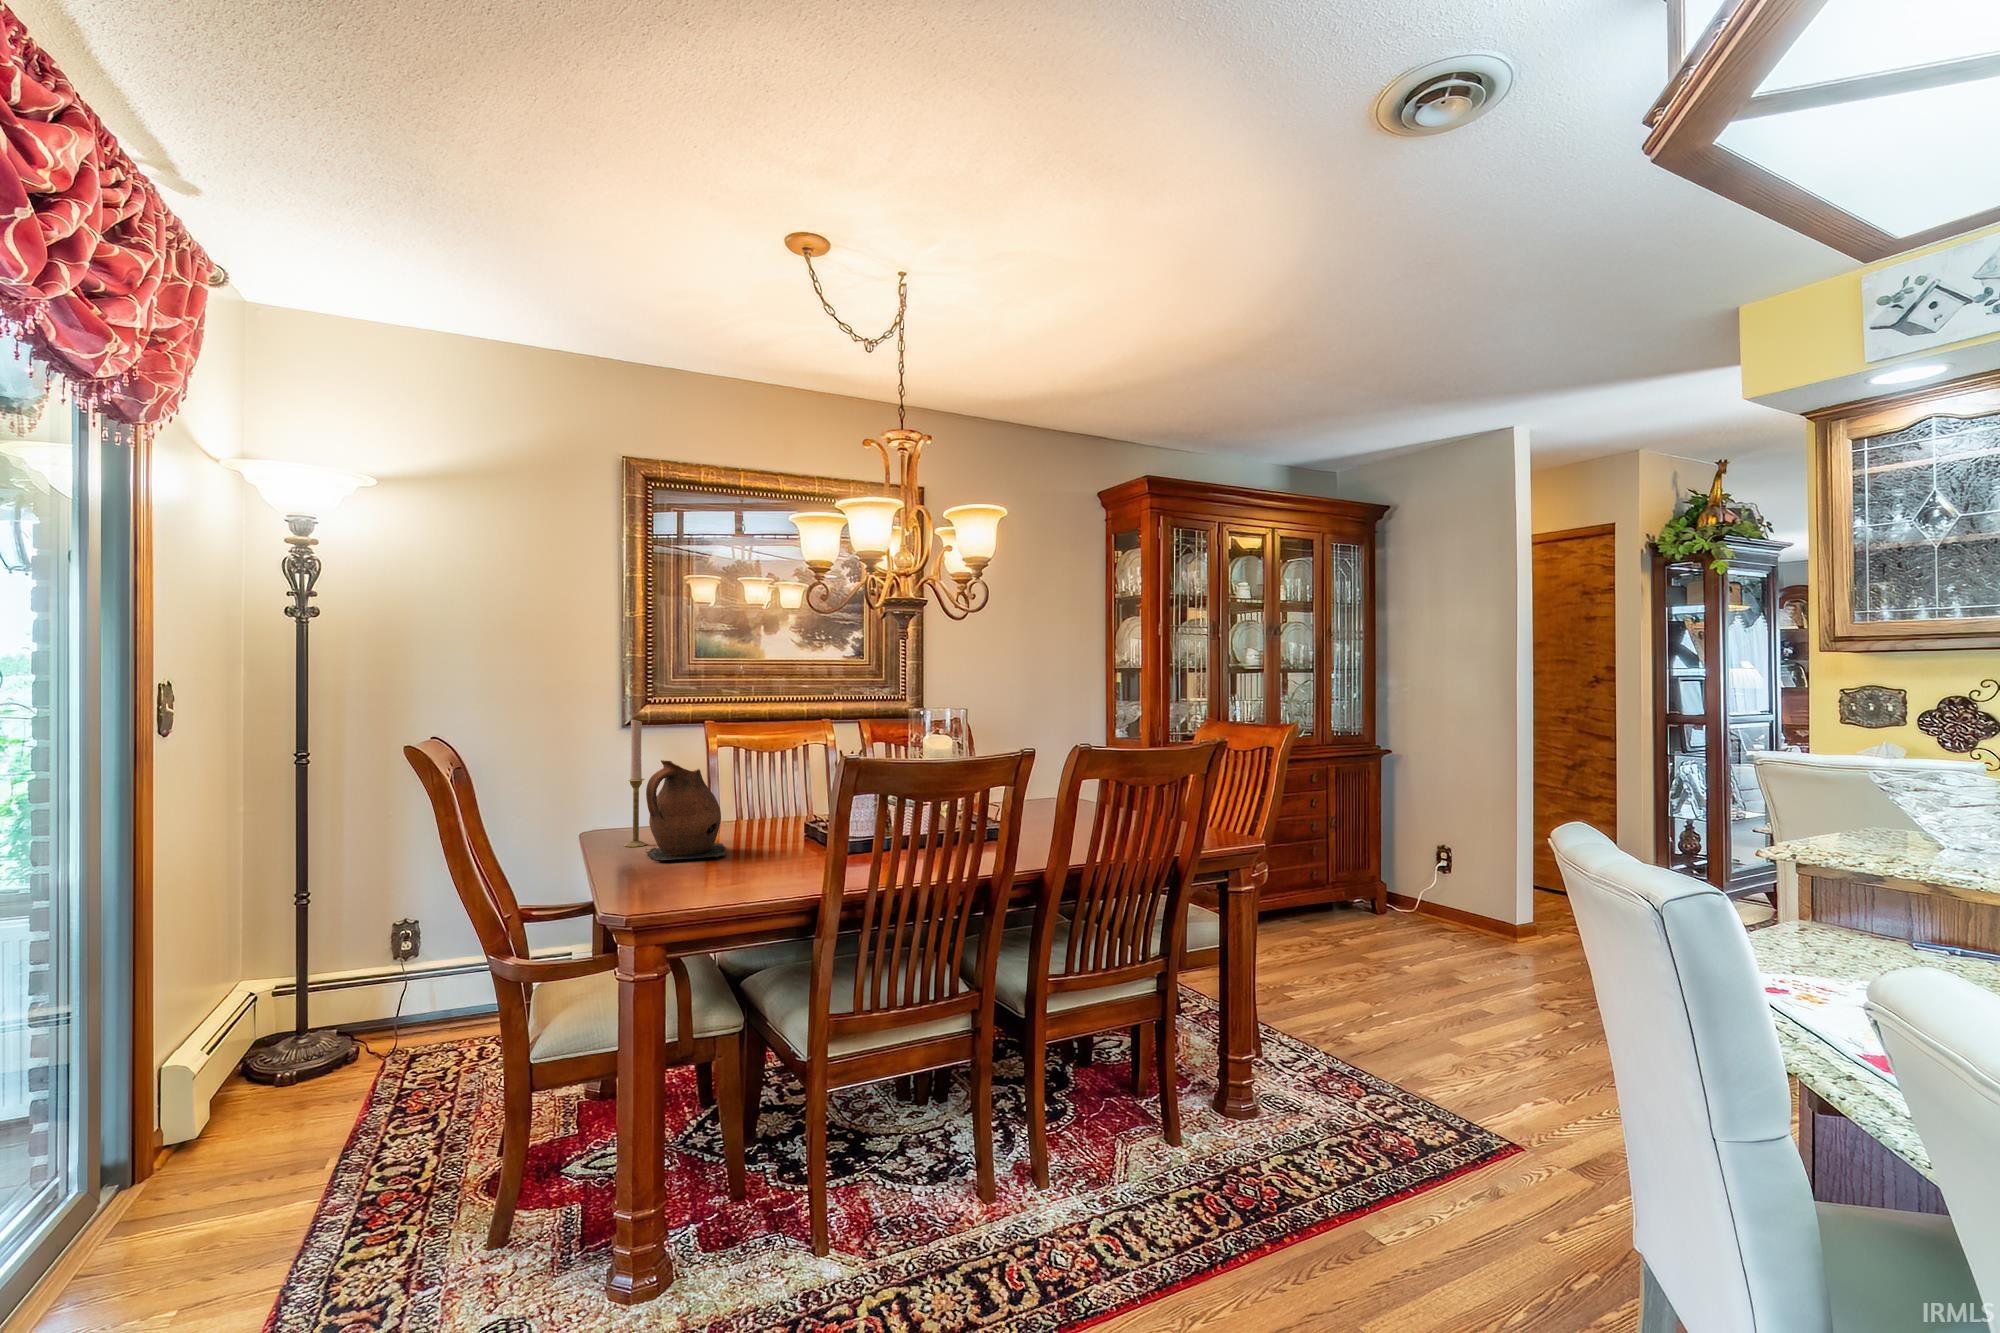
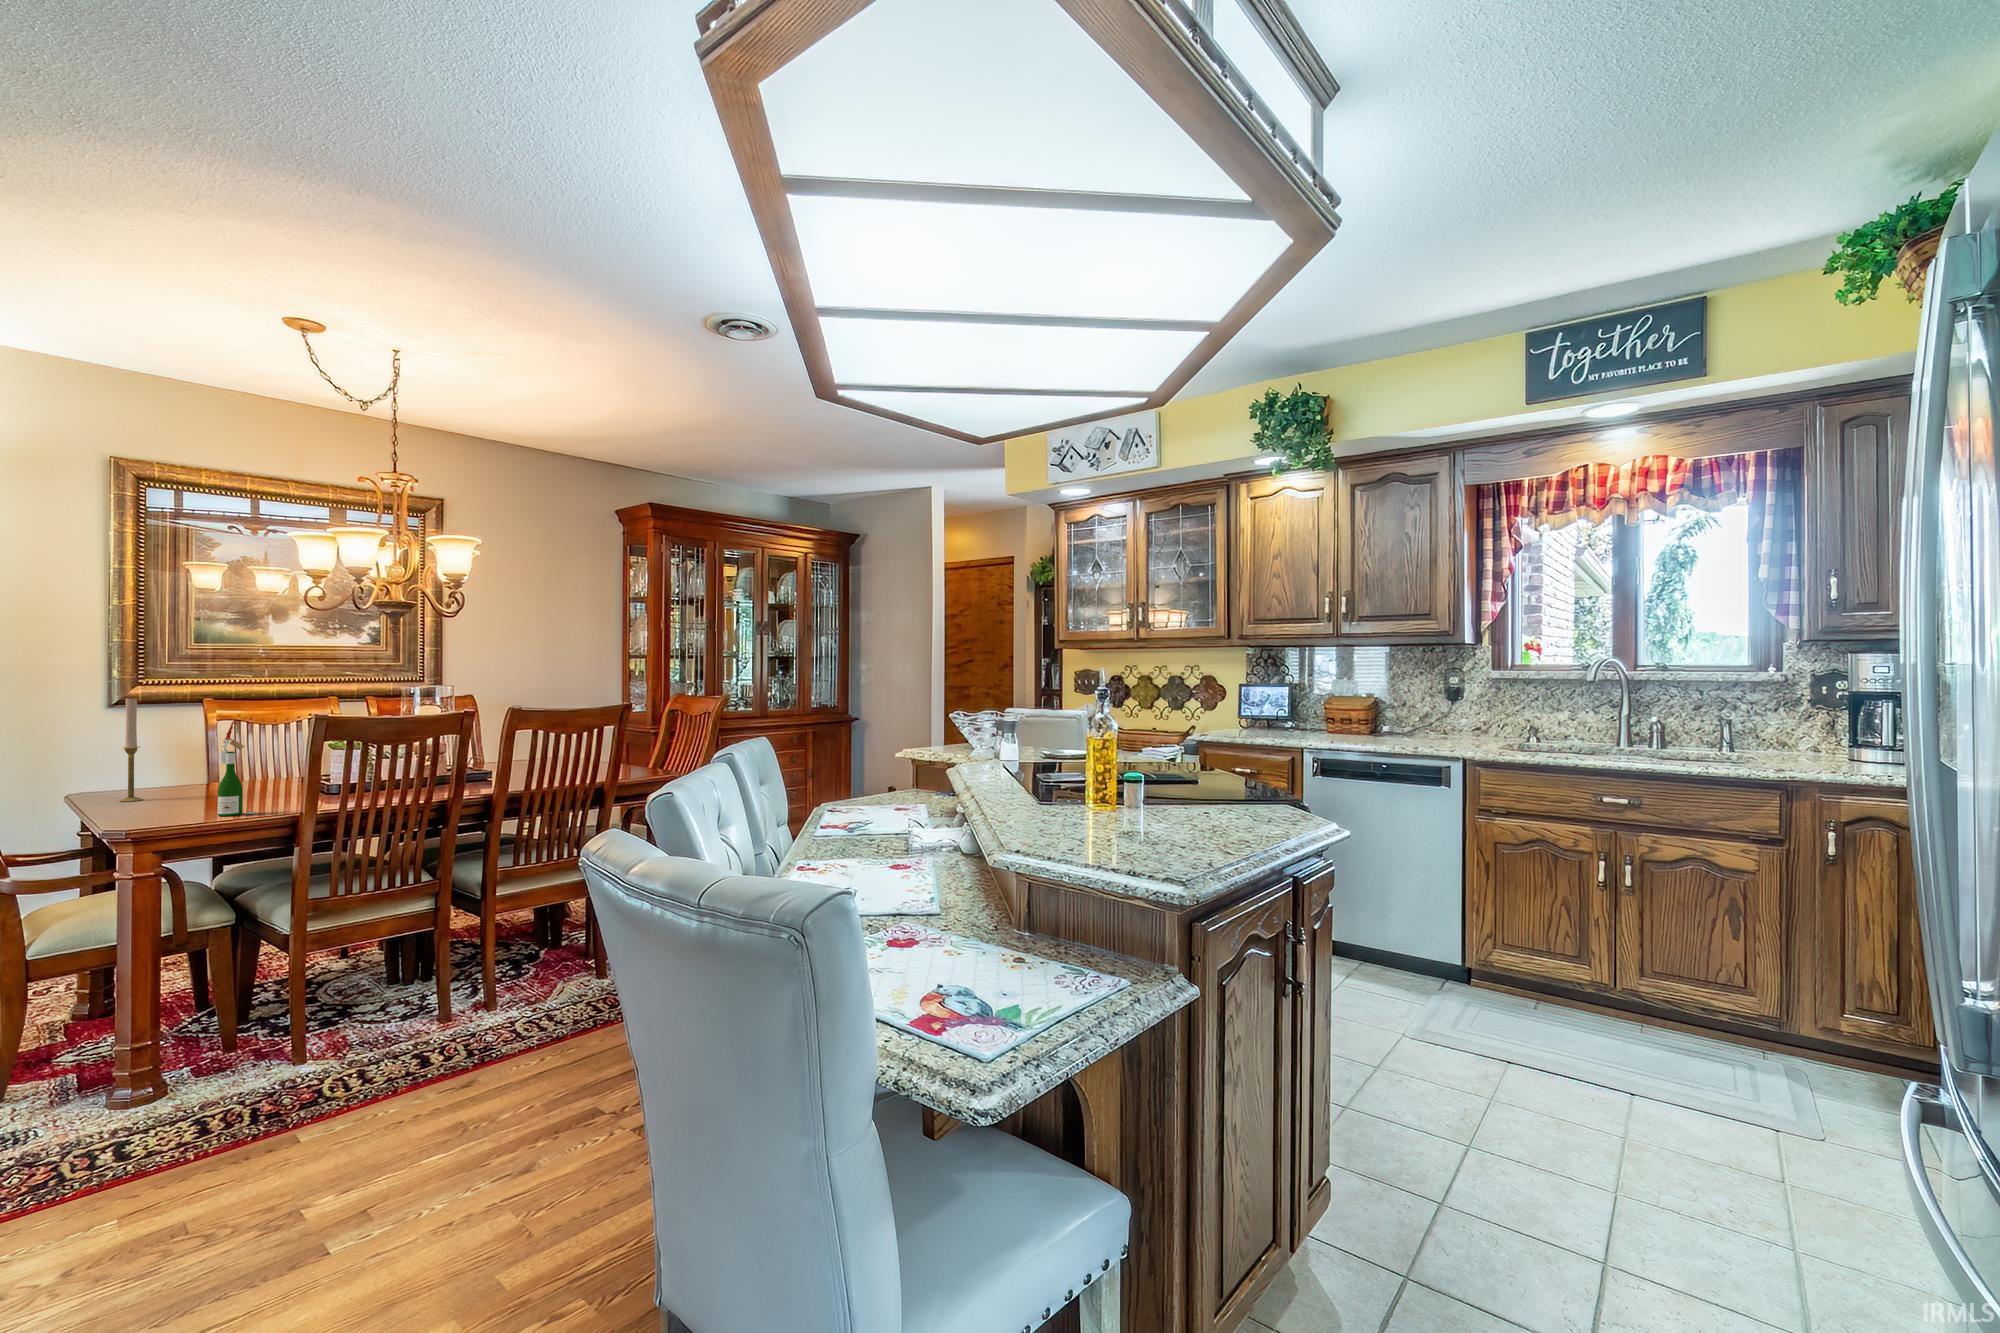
wine bottle: none [723,748,763,883] -> present [218,719,255,816]
ceramic pitcher: present [646,760,727,860] -> none [140,730,223,807]

